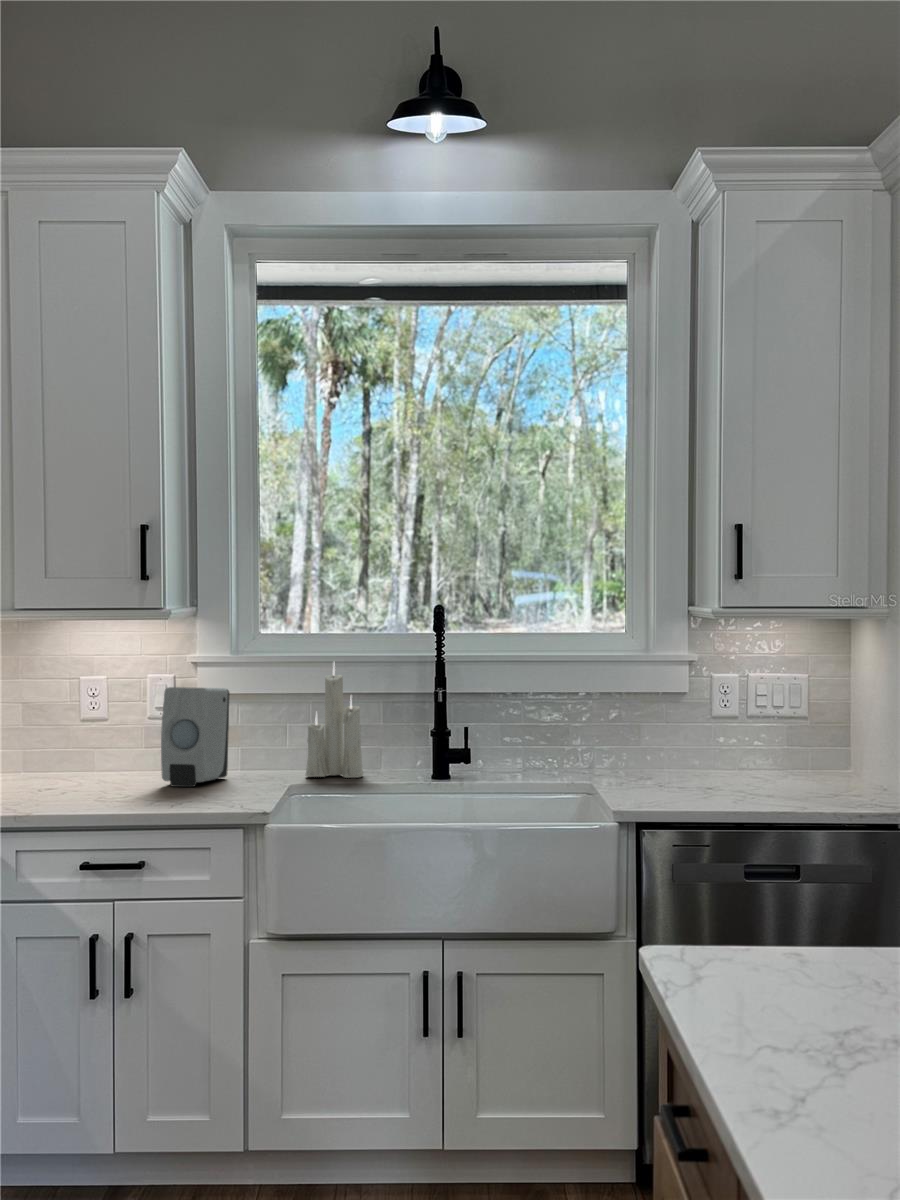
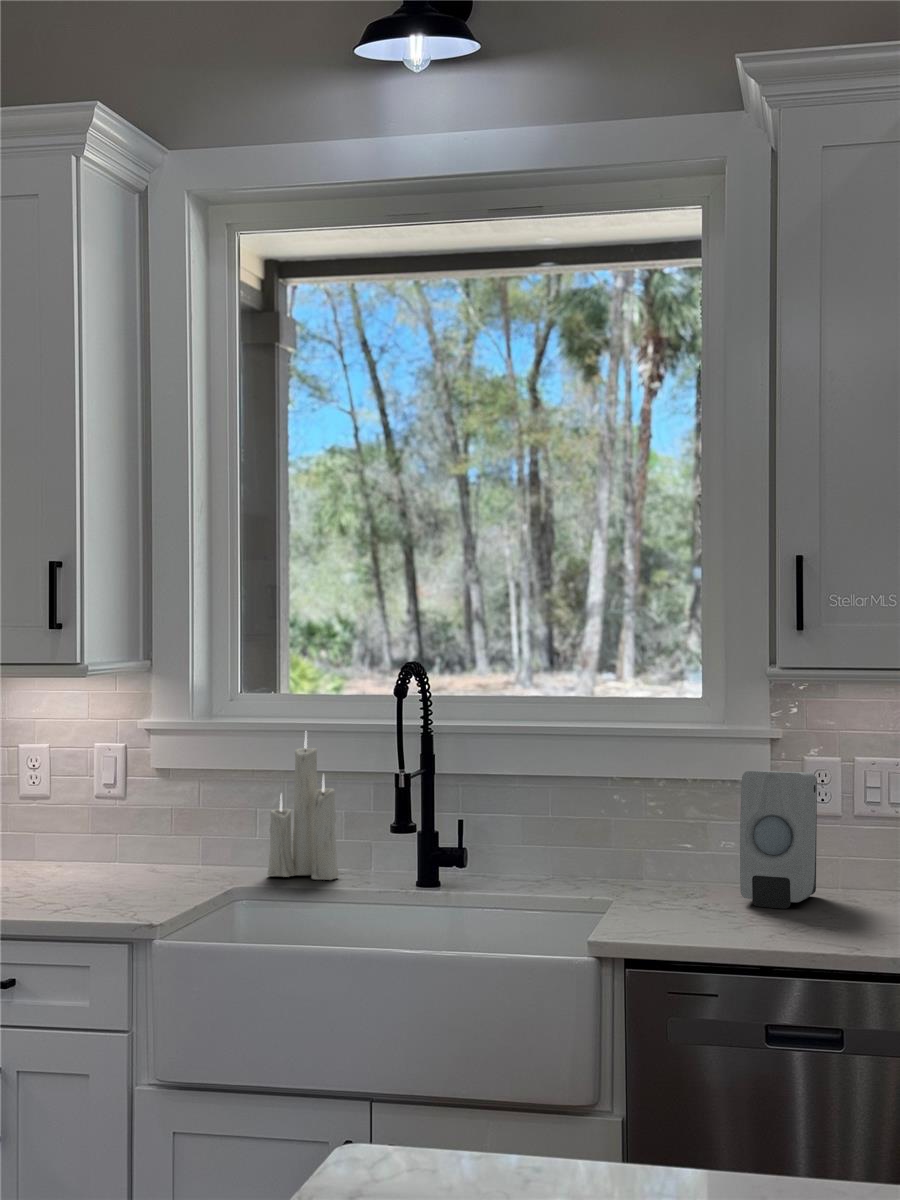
soap dispenser: present [161,687,230,787] -> present [740,771,817,909]

